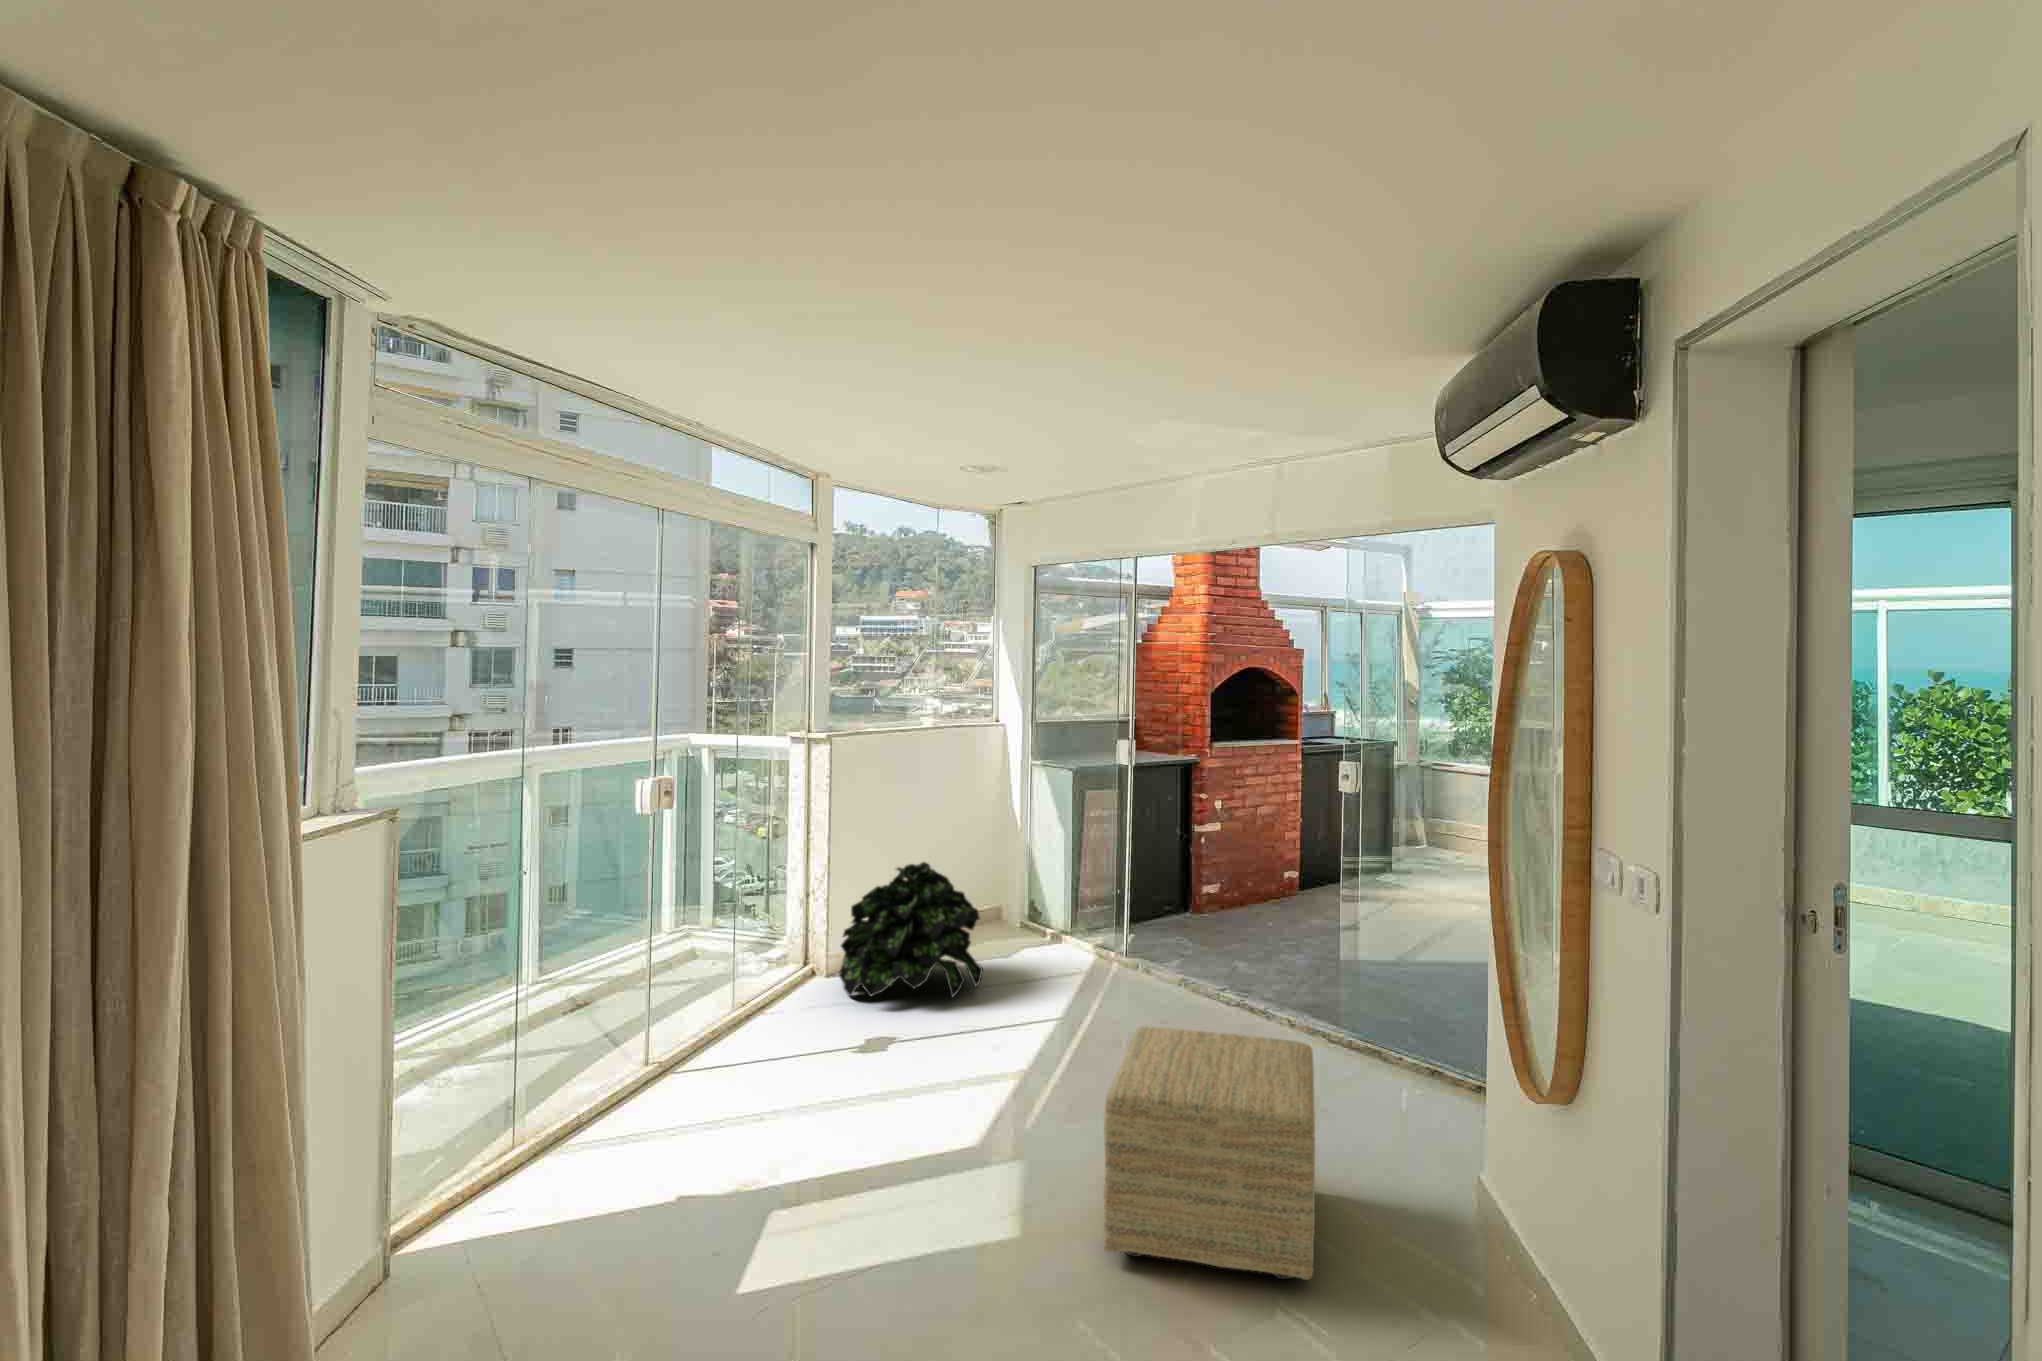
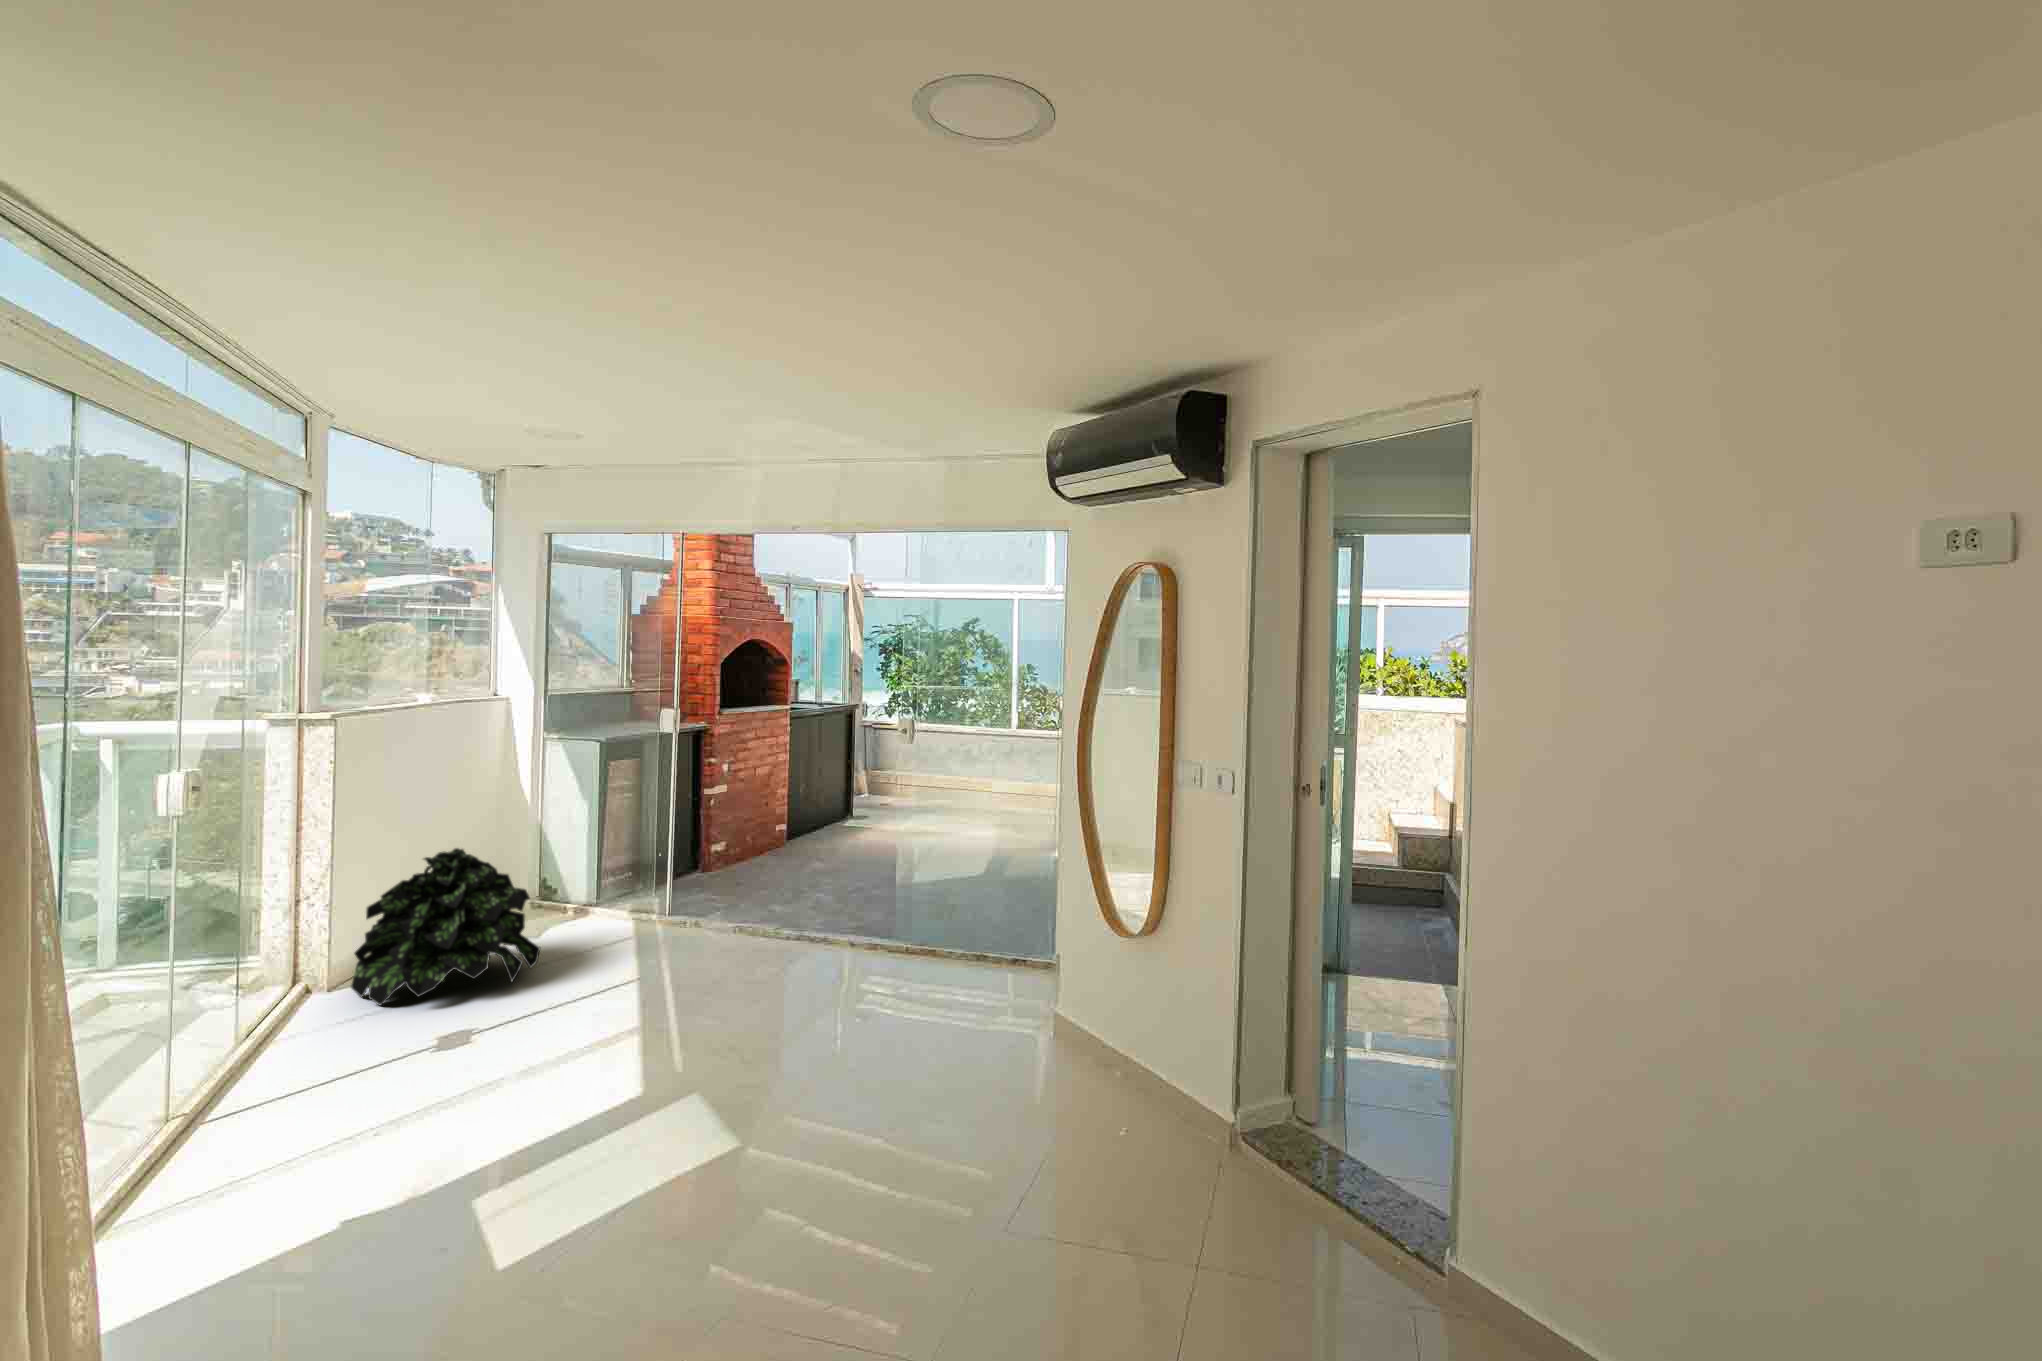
ottoman: present [1104,1027,1315,1280] -> none [803,928,988,1116]

